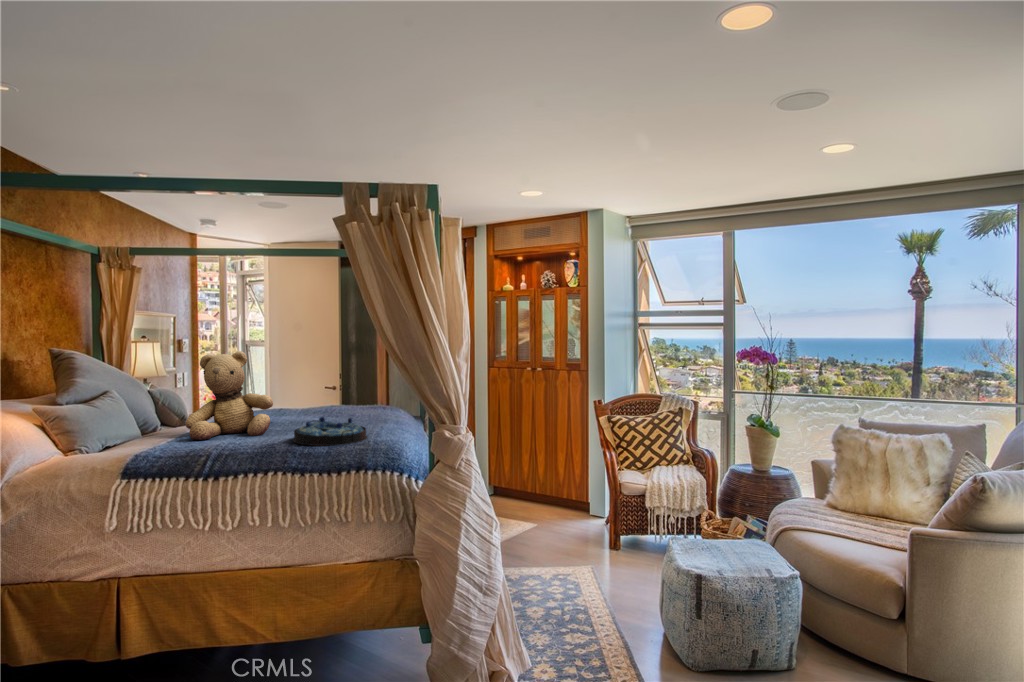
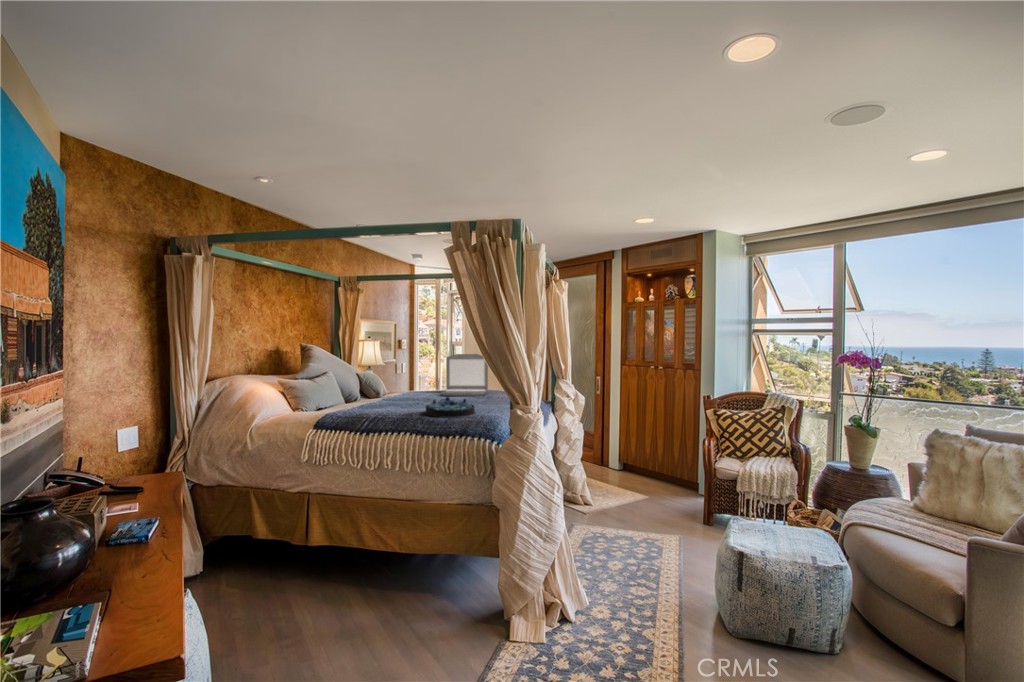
teddy bear: present [186,351,273,440] -> none [368,349,422,409]
laptop: none [284,358,348,416] -> present [441,354,488,396]

